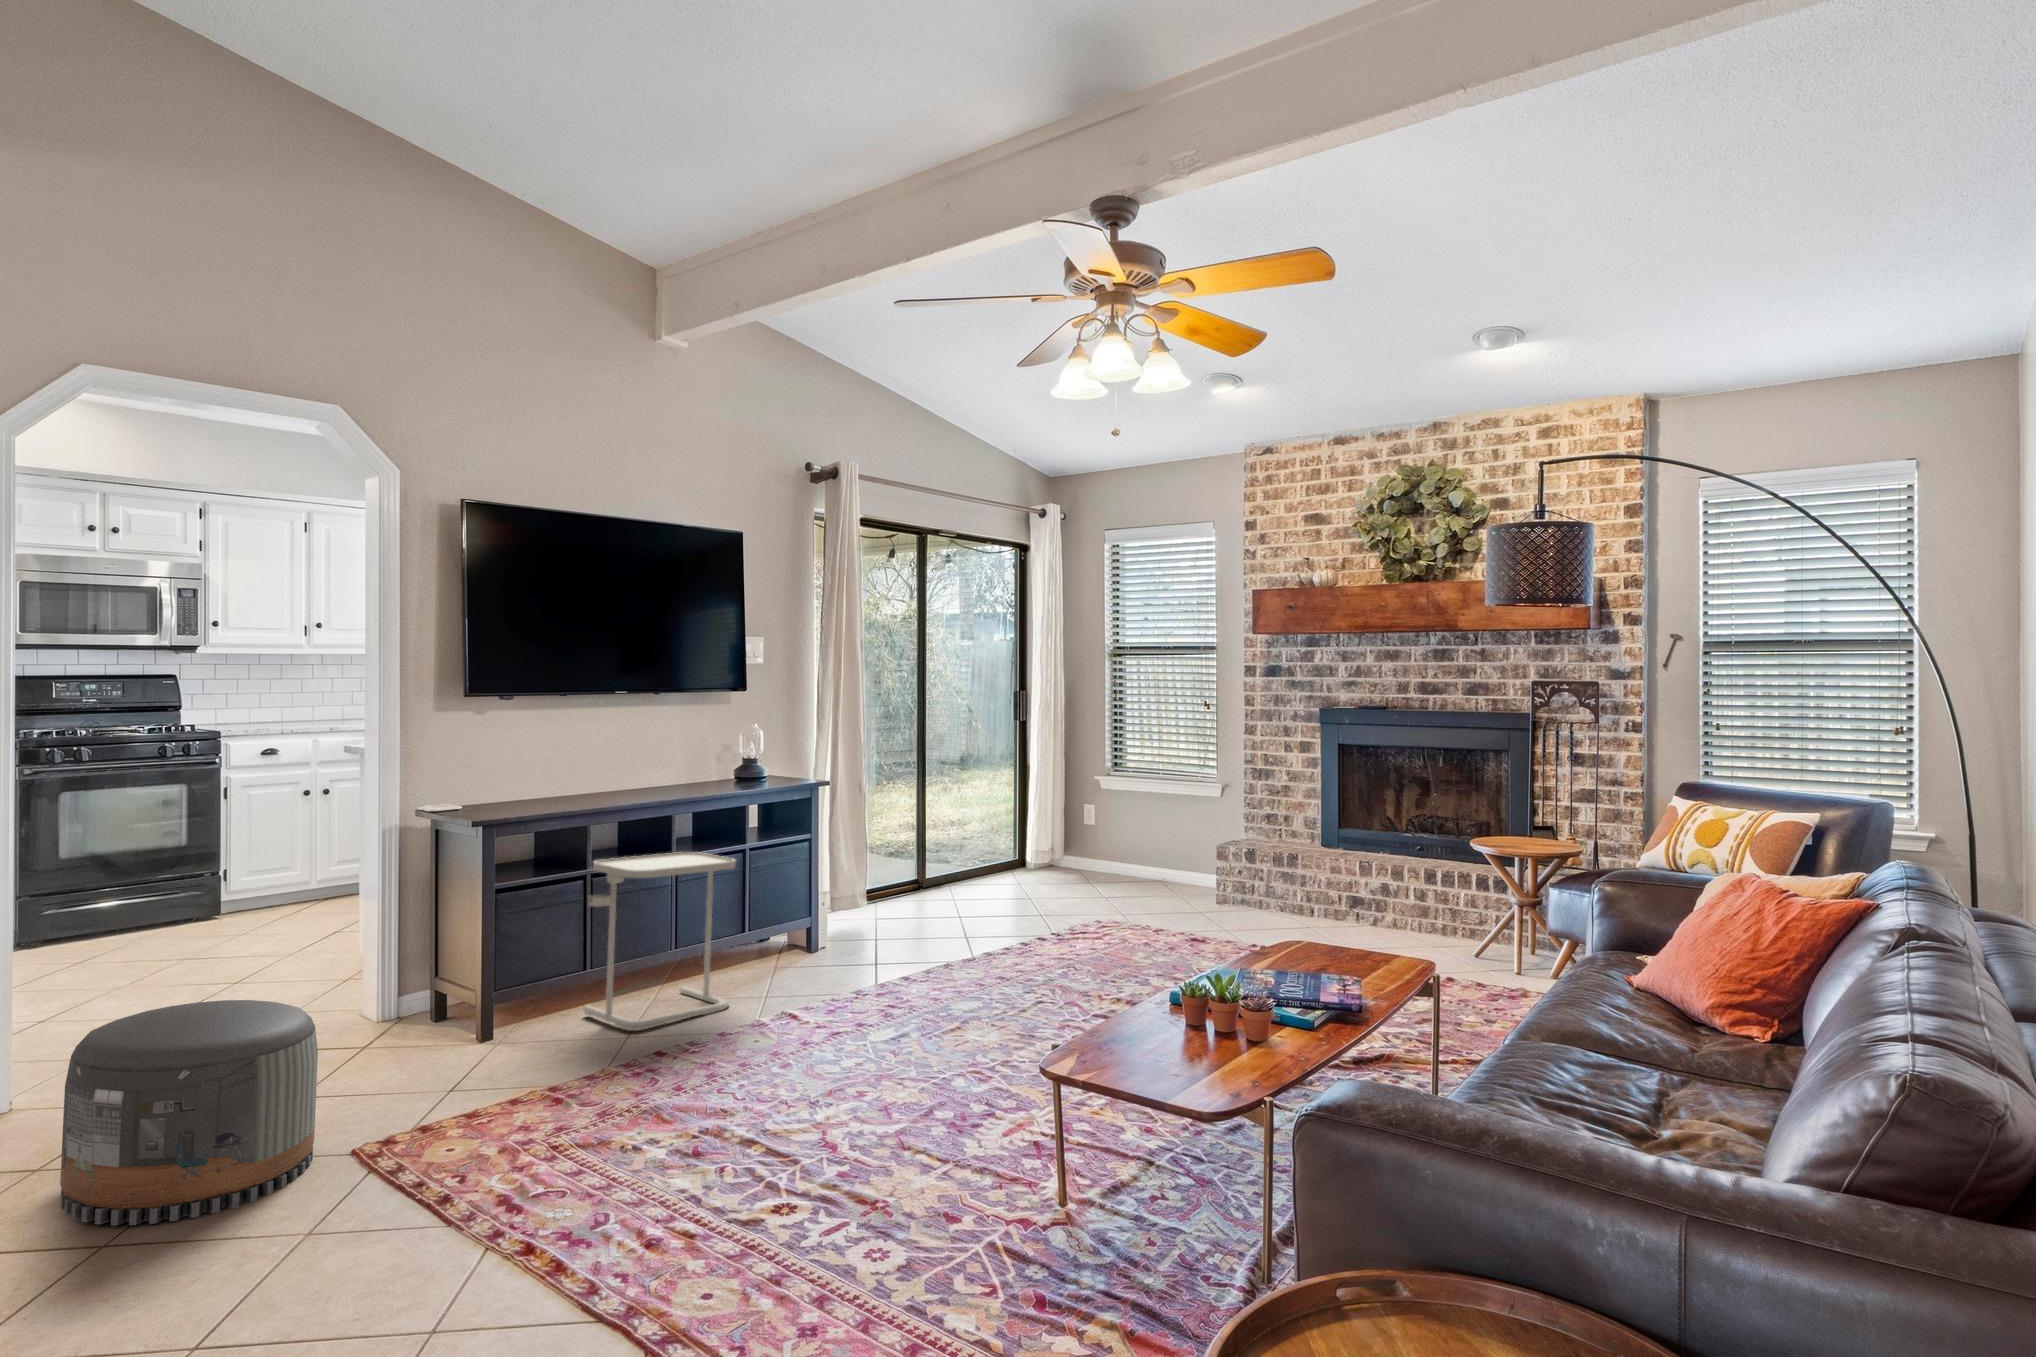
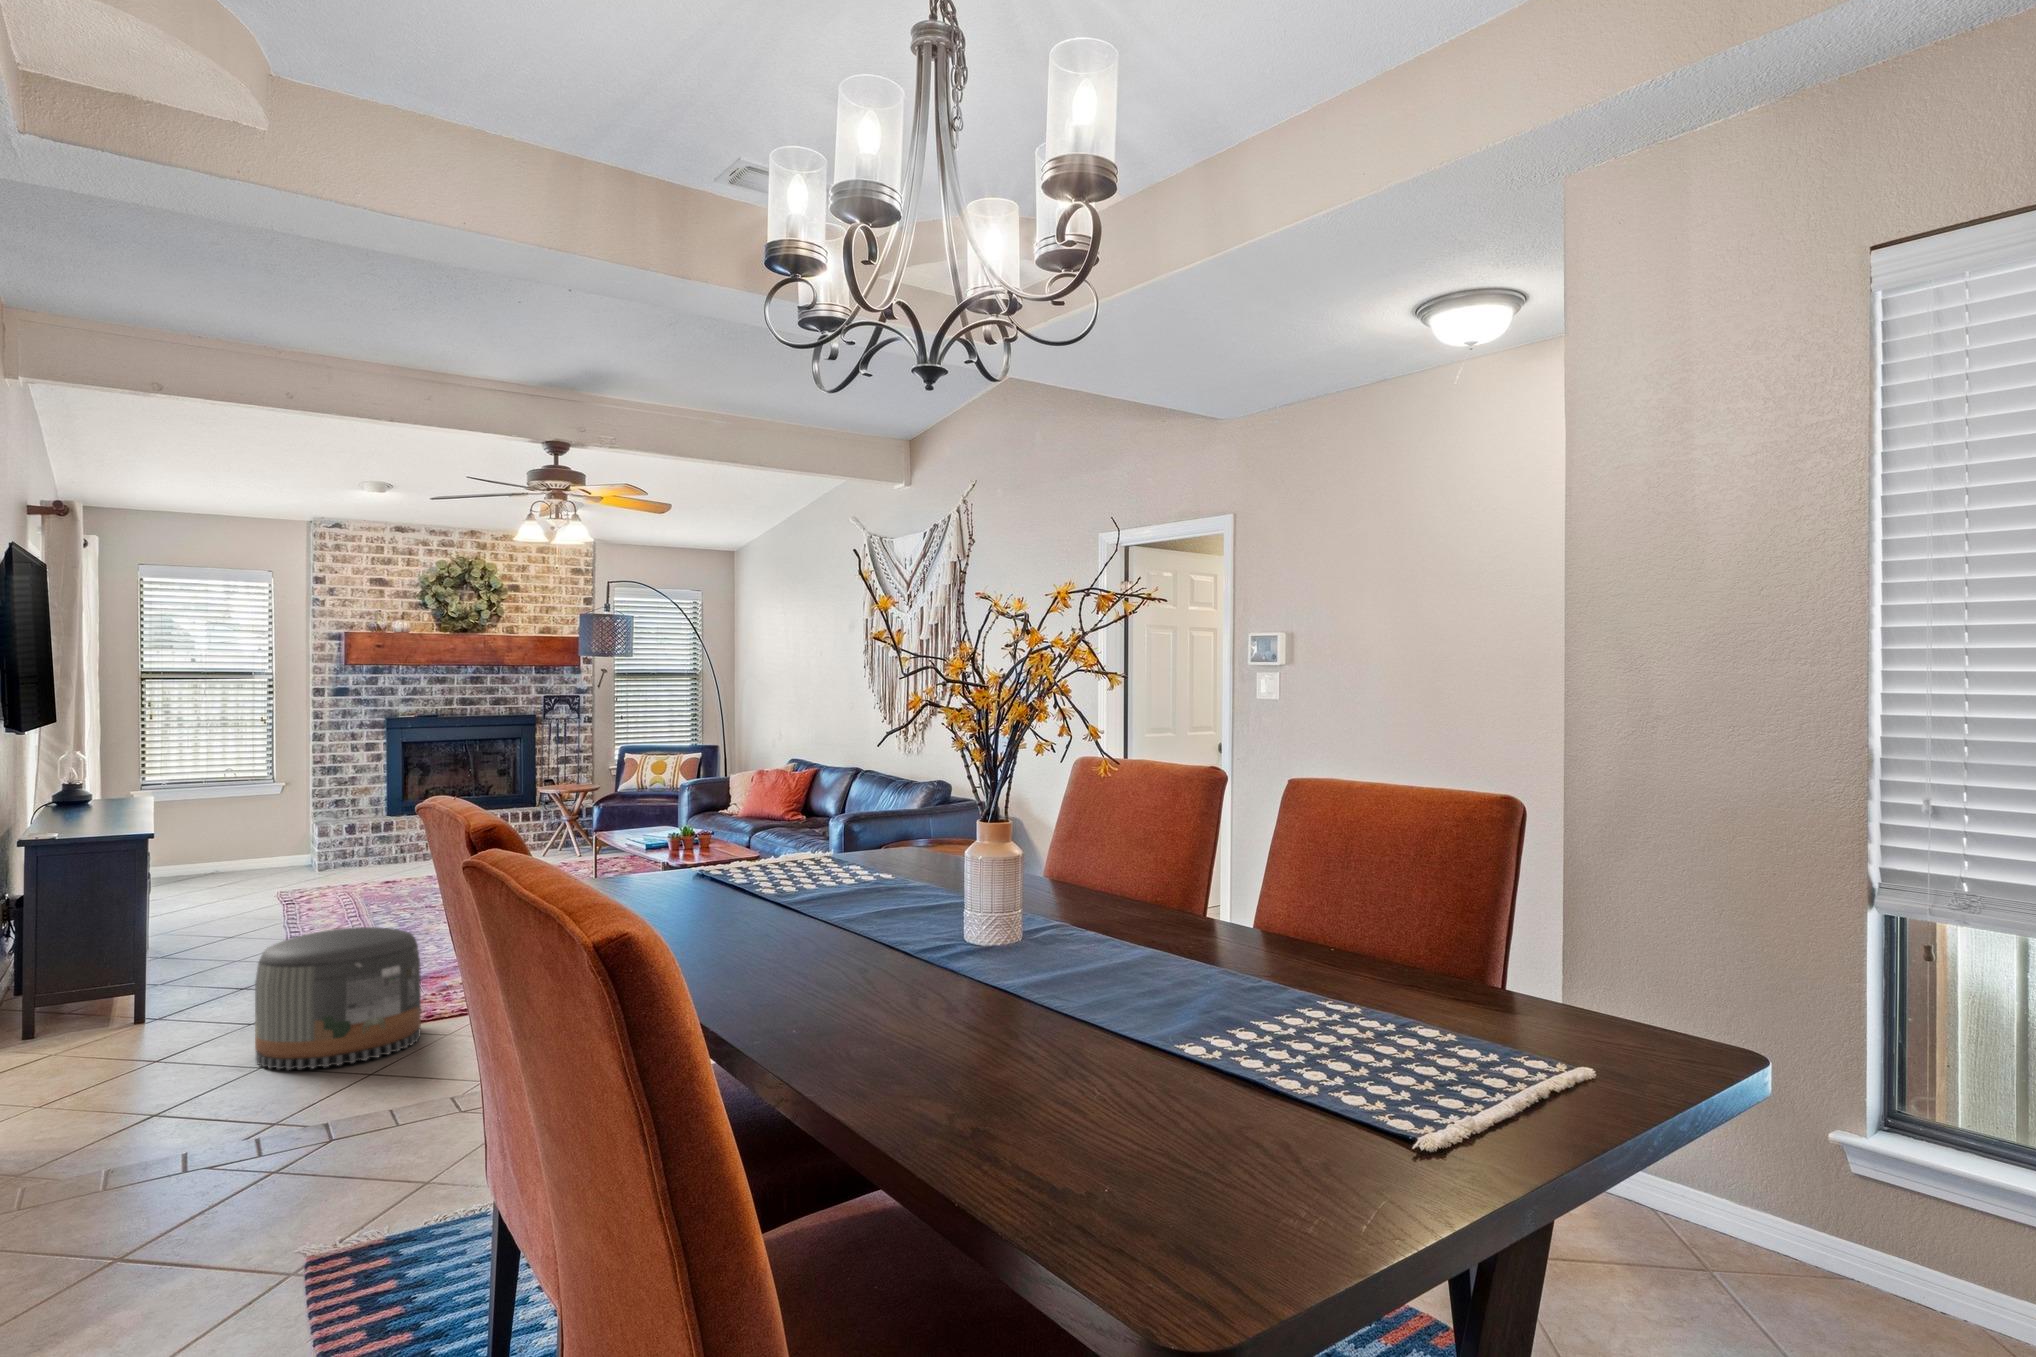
side table: present [584,852,736,1030] -> none [176,844,267,987]

